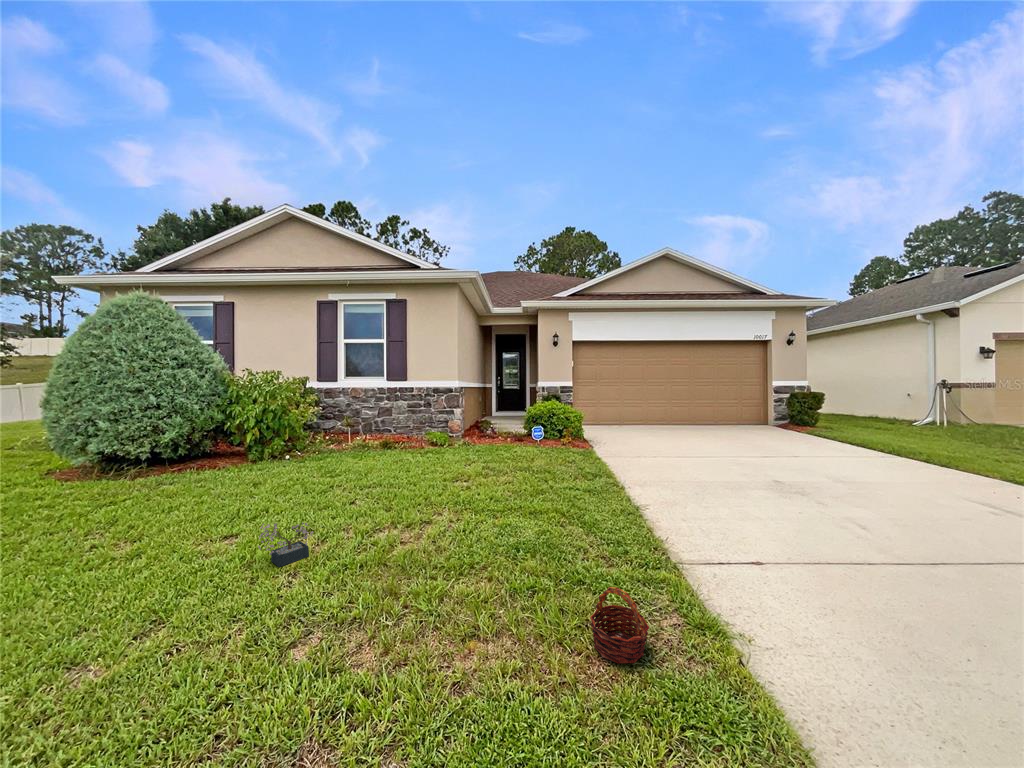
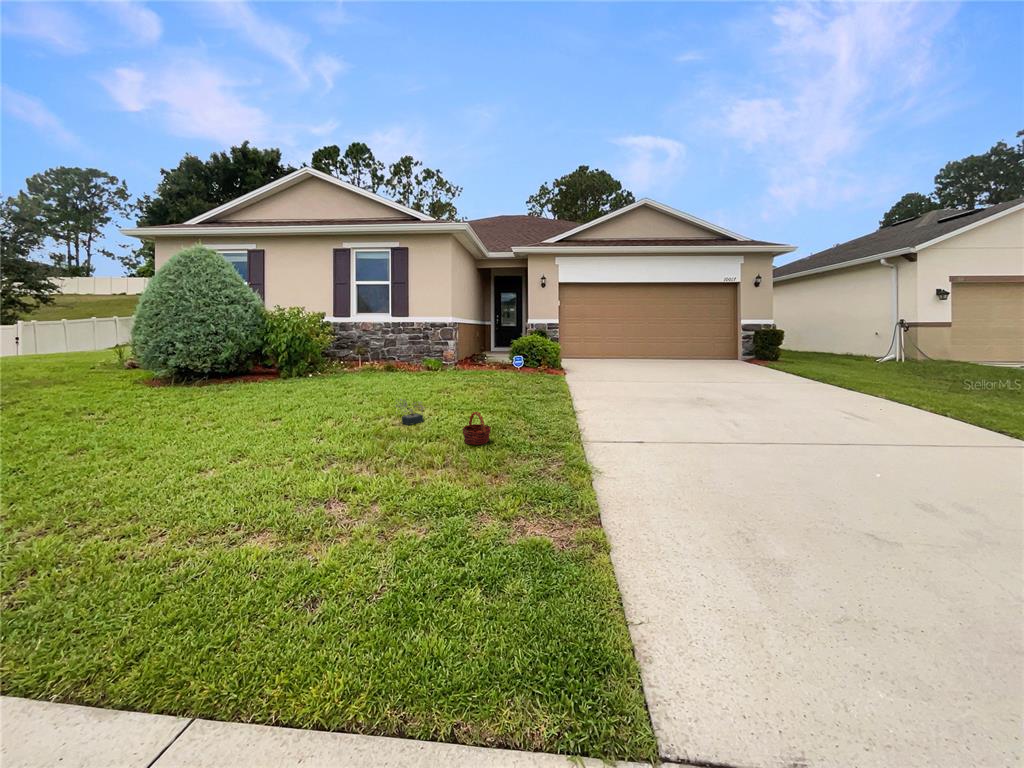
decorative plant: present [258,523,313,567] -> present [396,400,424,425]

